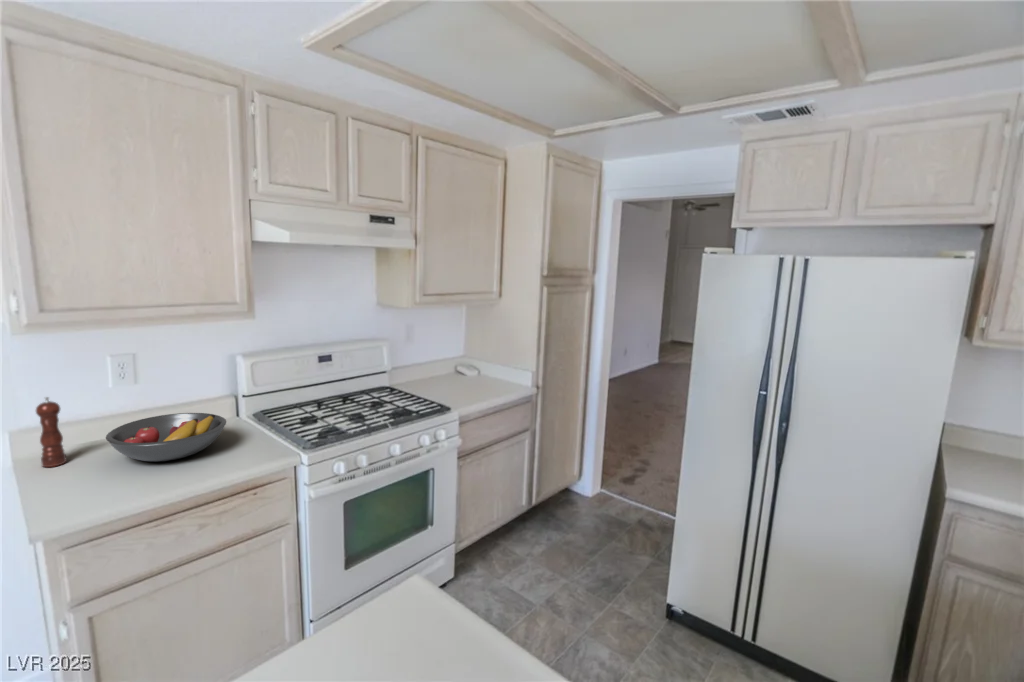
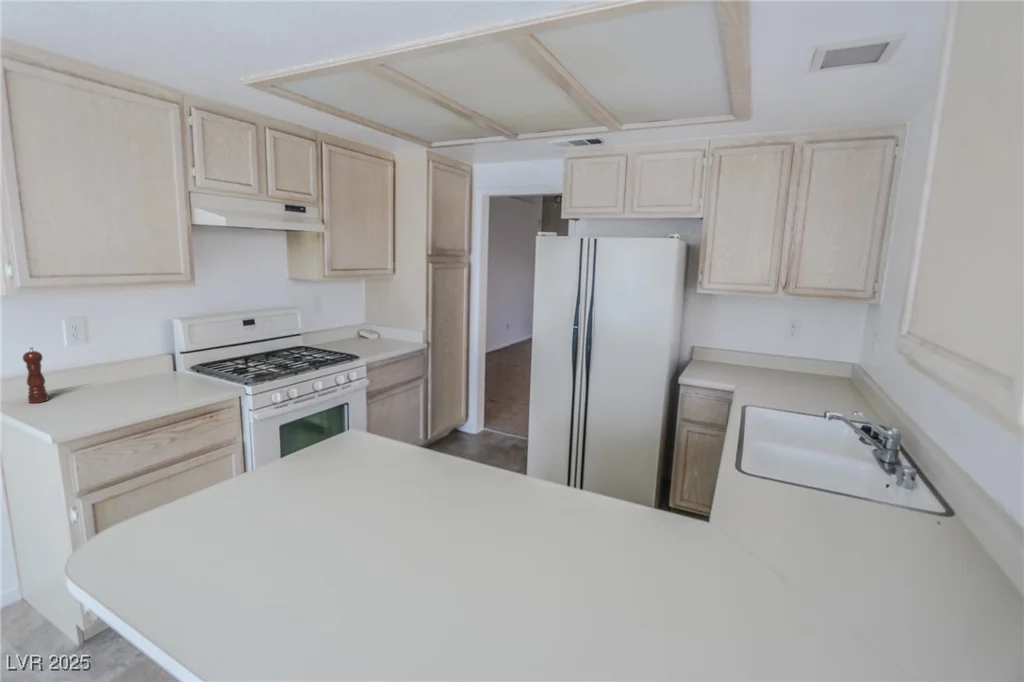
fruit bowl: present [106,413,226,461] -> none [84,361,181,395]

